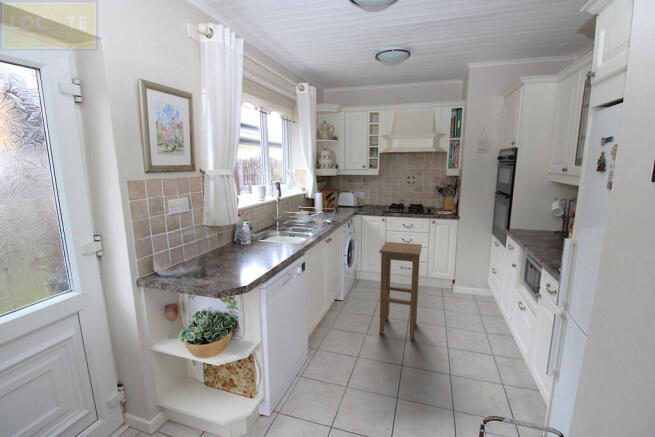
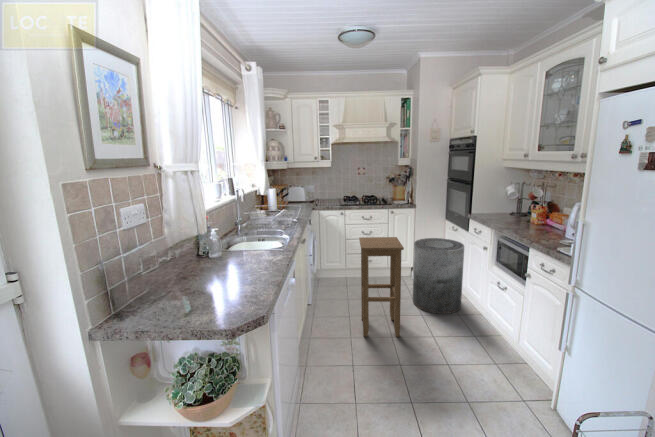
trash can: none [443,250,499,328] -> present [413,238,464,314]

